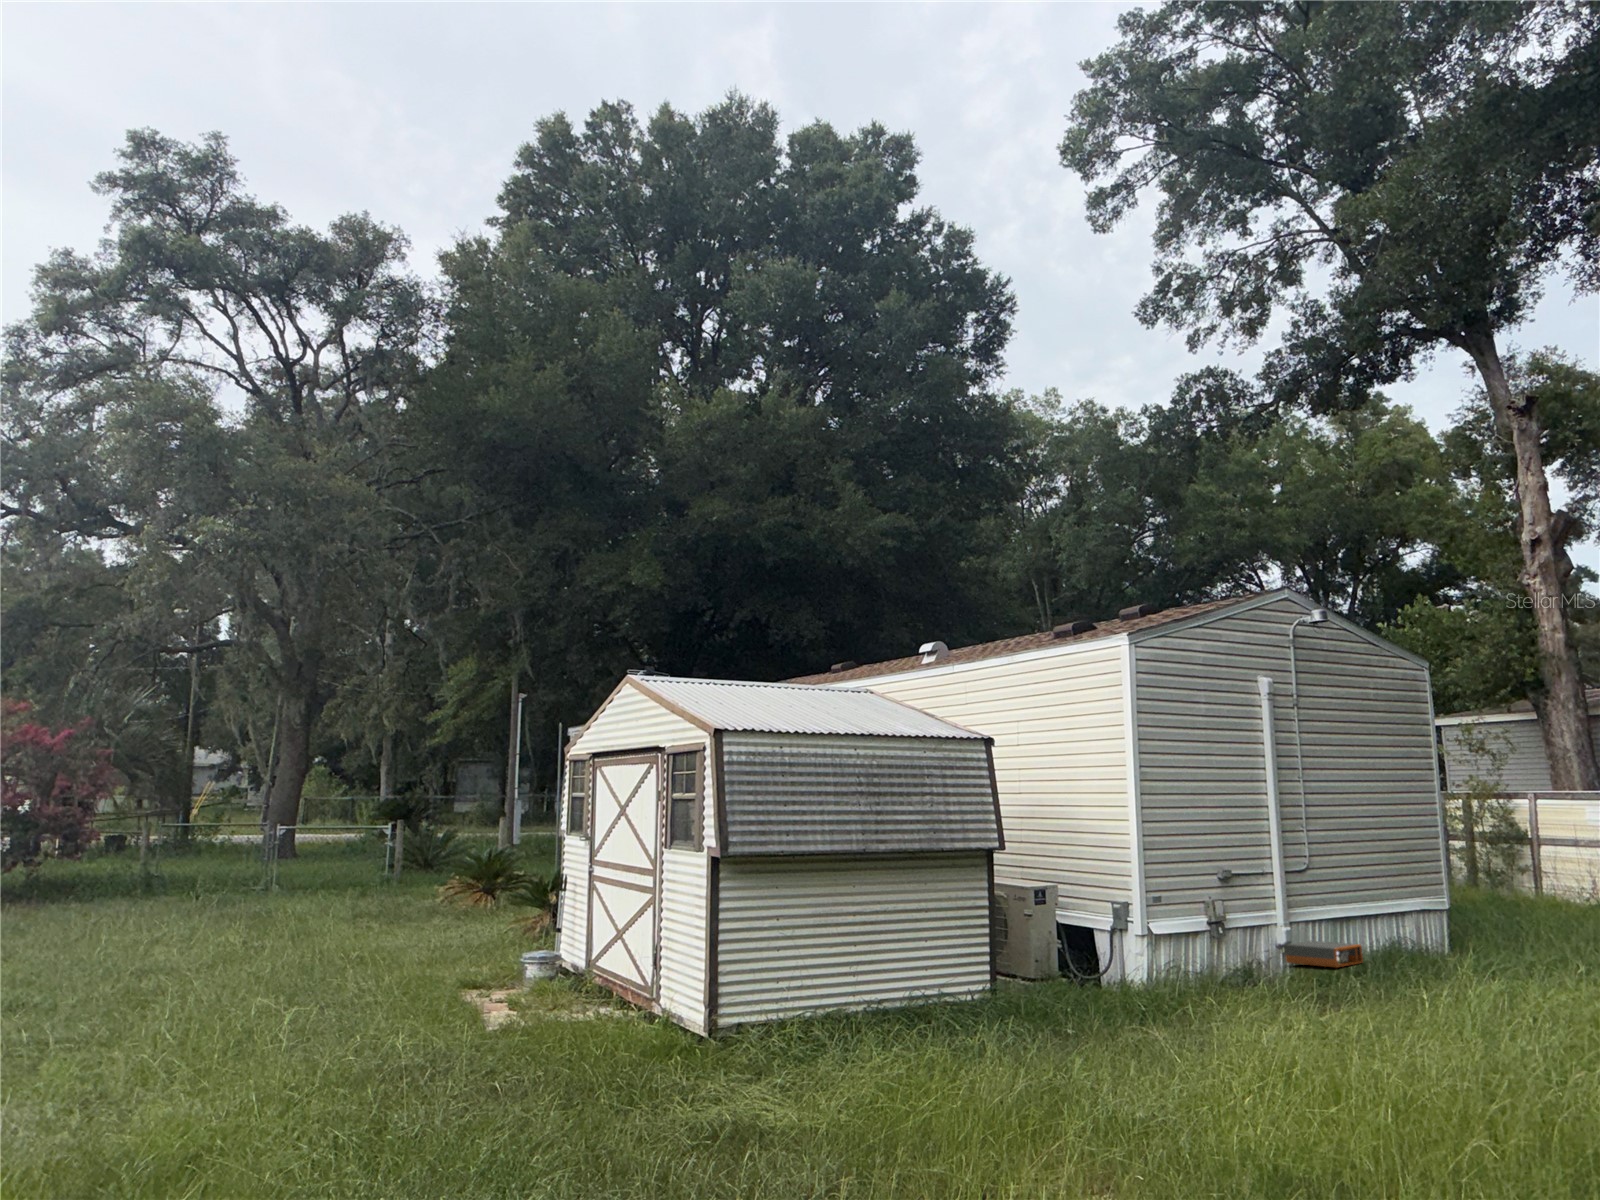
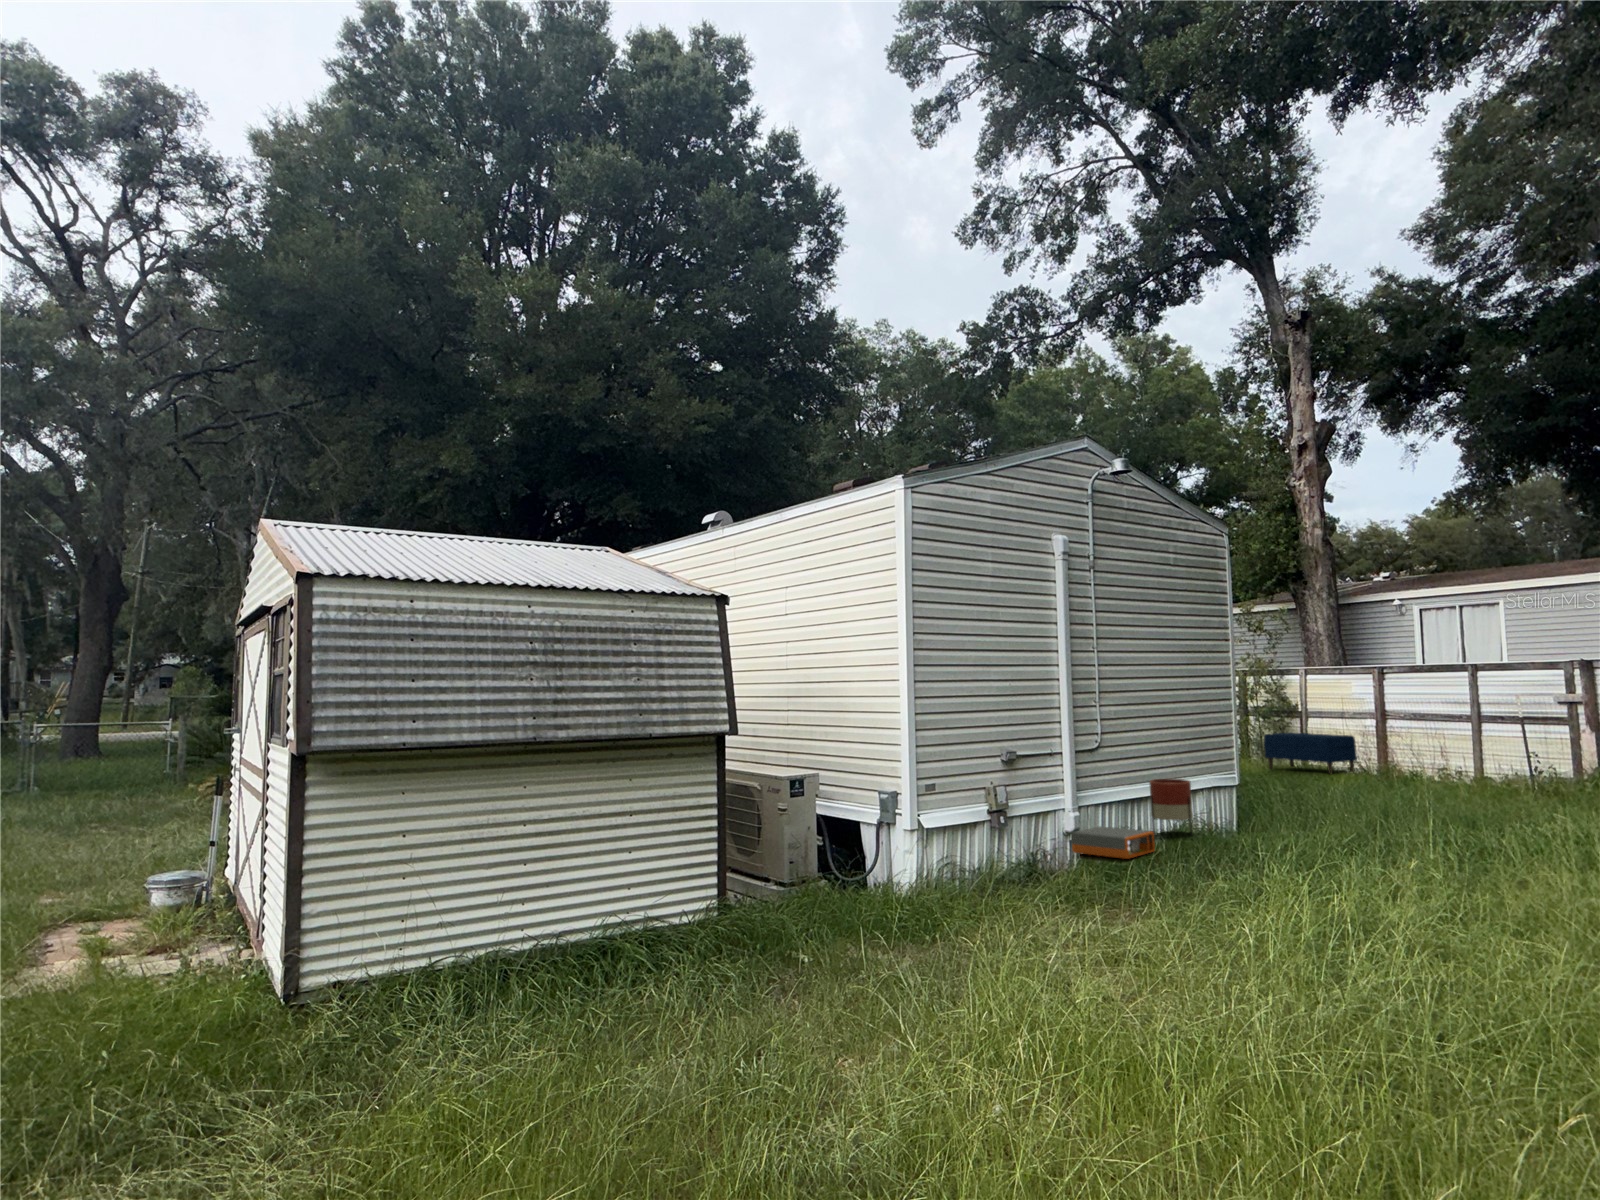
bench: none [1491,859,1591,904] -> present [1264,732,1357,775]
planter: none [1358,899,1401,952] -> present [1149,779,1193,832]

